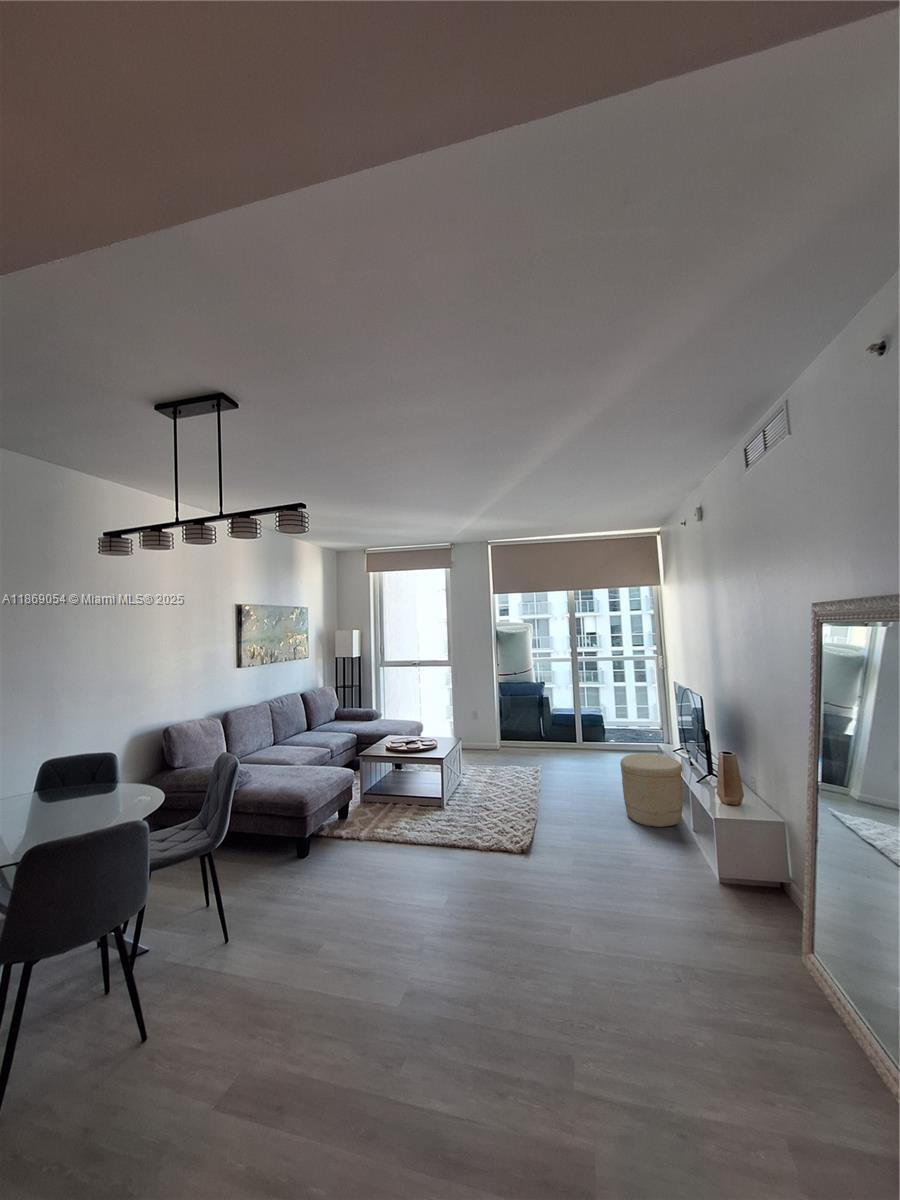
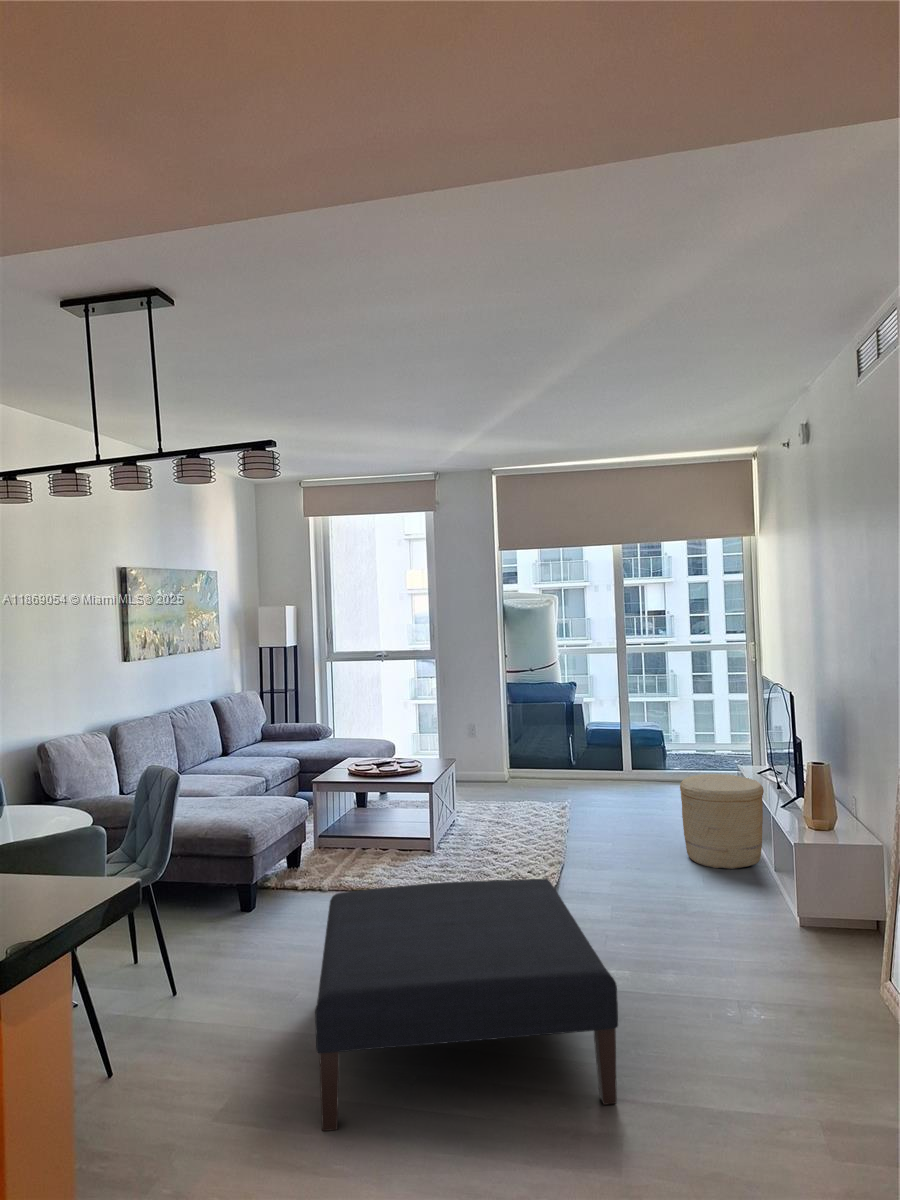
ottoman: none [308,853,583,1119] -> present [315,879,618,1131]

